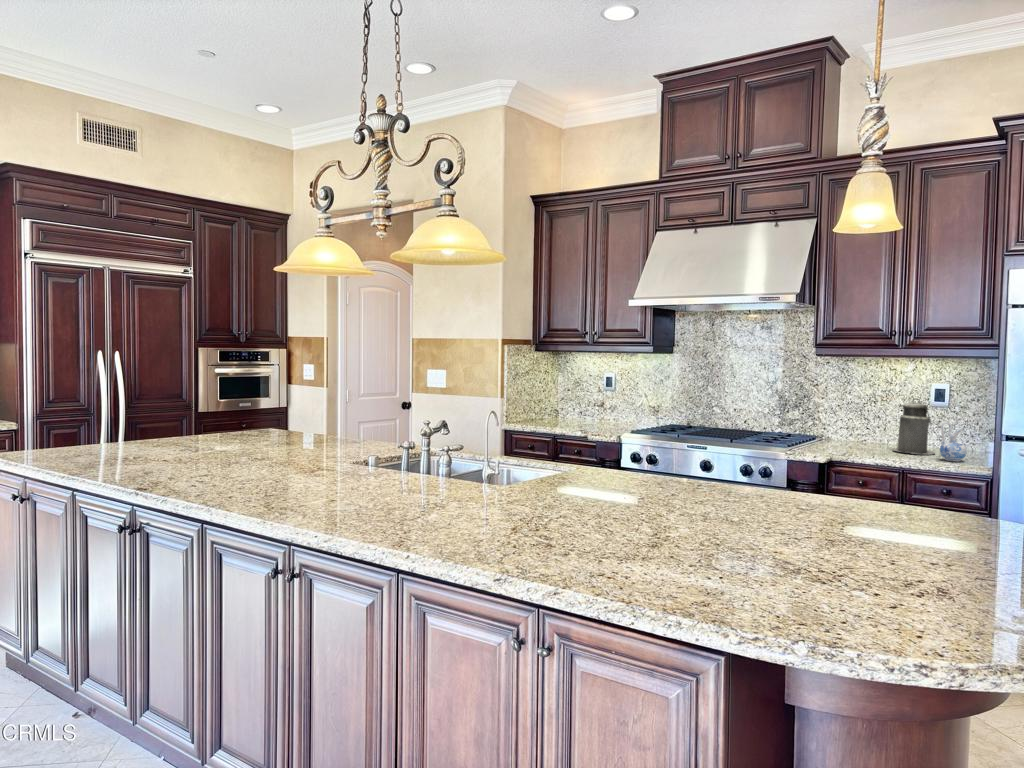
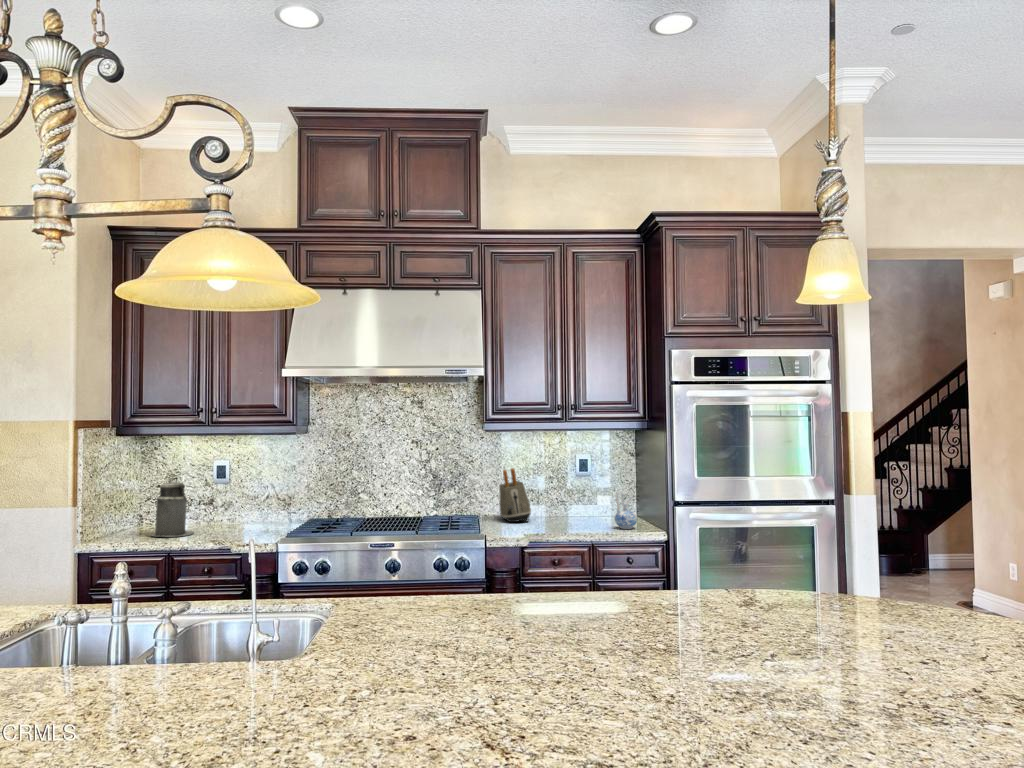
toaster: none [833,393,868,445] -> present [499,468,531,522]
canister: present [894,399,935,455] -> present [151,478,194,537]

